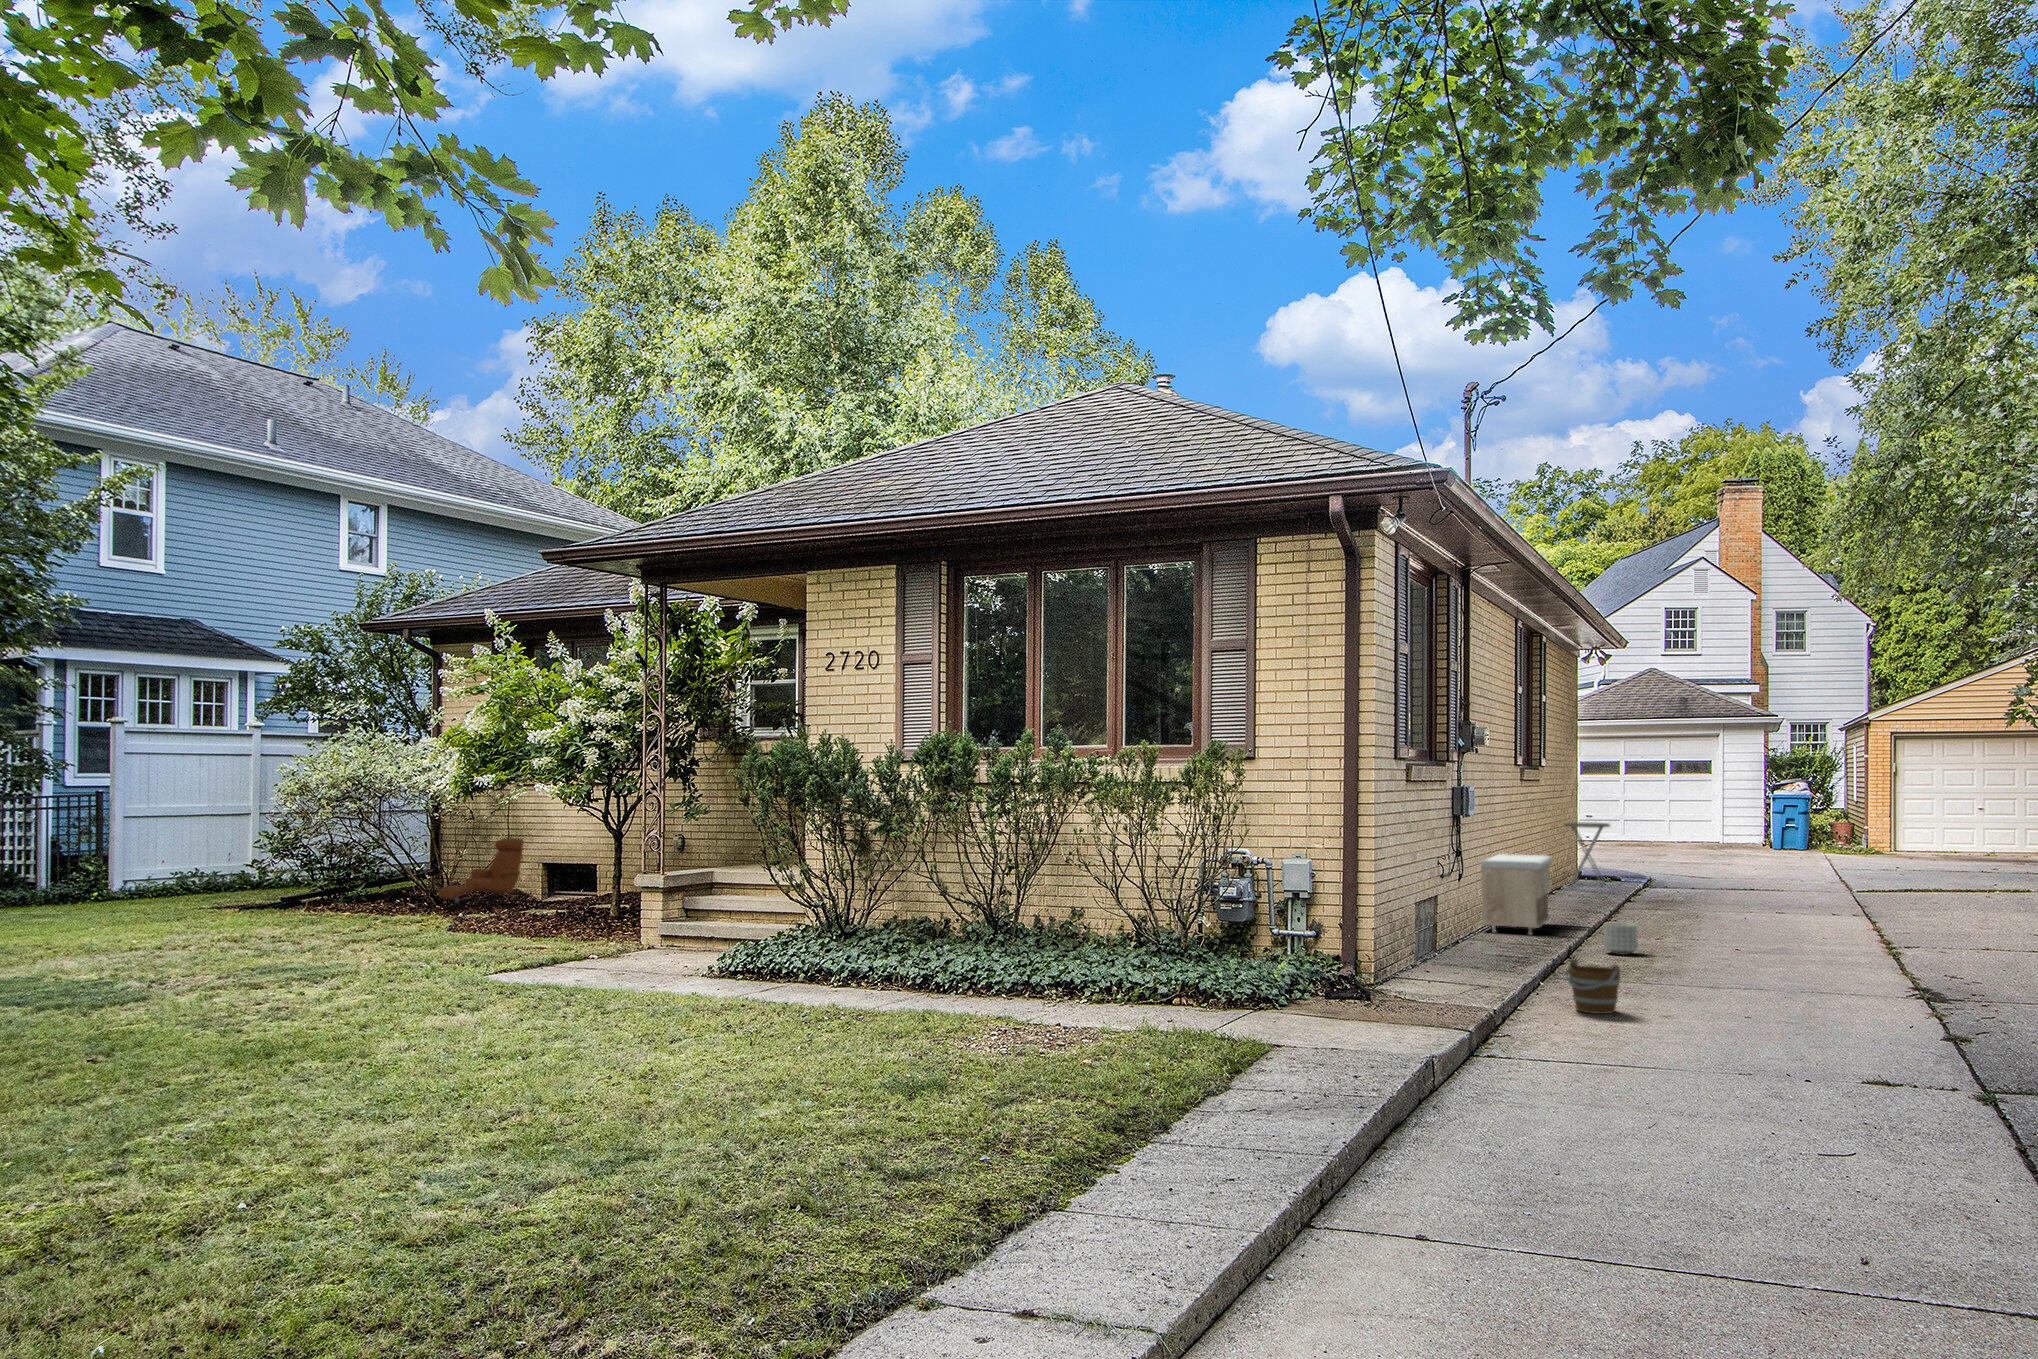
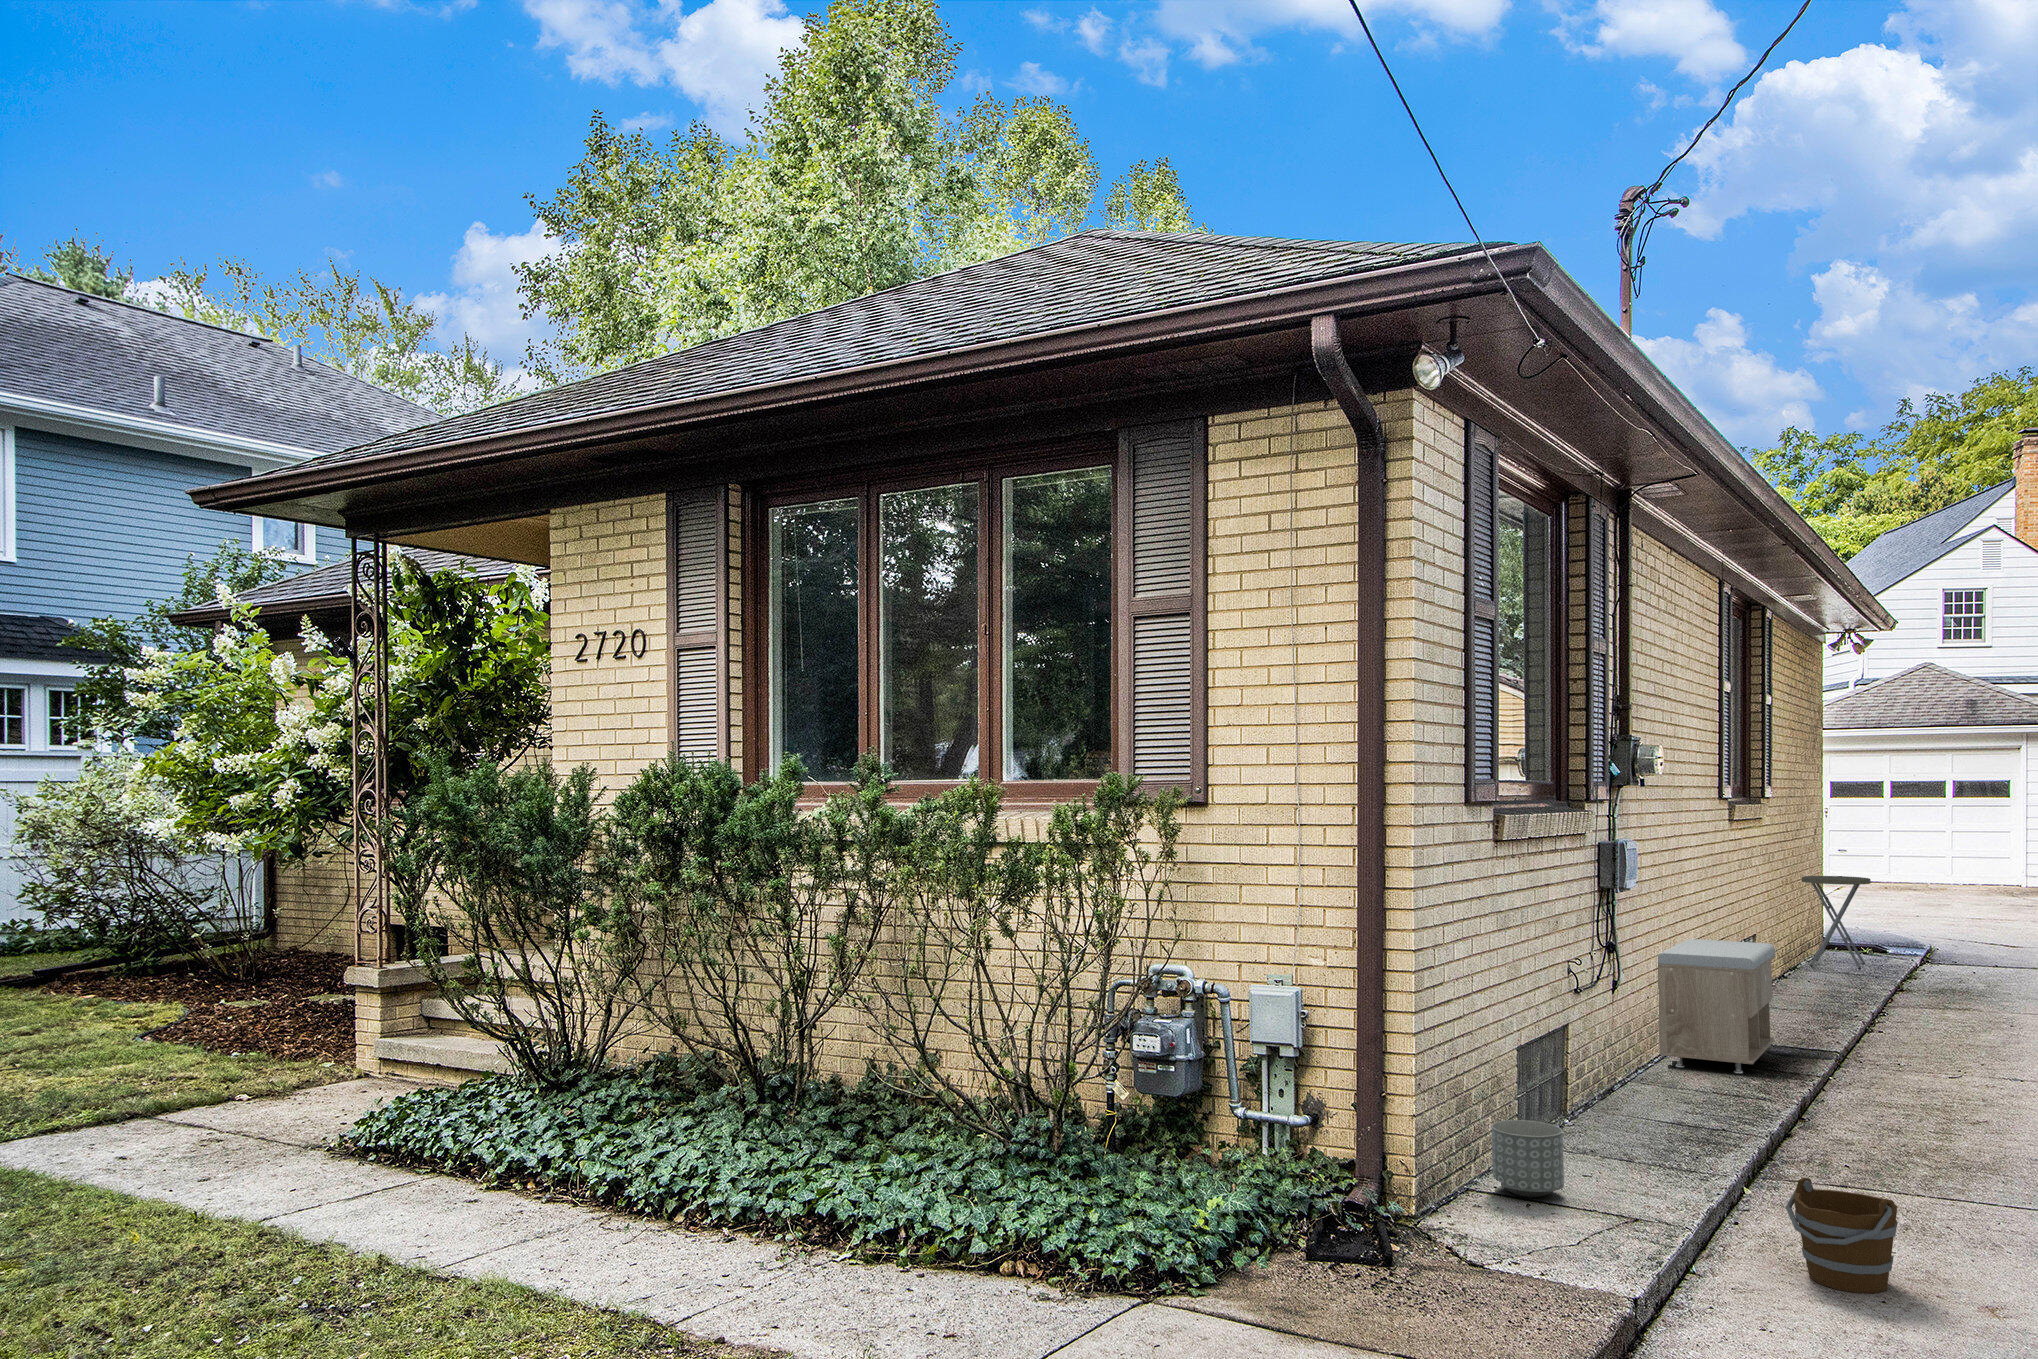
armchair: present [438,838,524,910] -> none [222,892,350,991]
planter: present [1604,923,1638,955] -> present [1492,1120,1564,1197]

